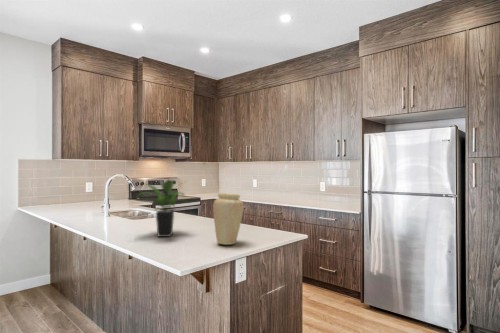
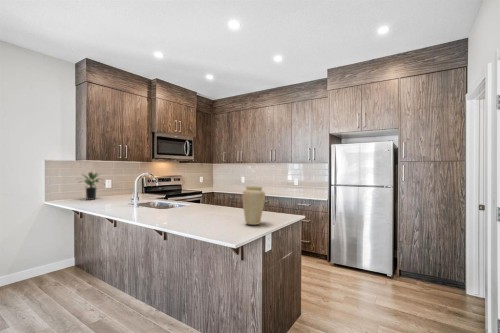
potted plant: present [146,180,182,237] -> present [84,172,100,200]

